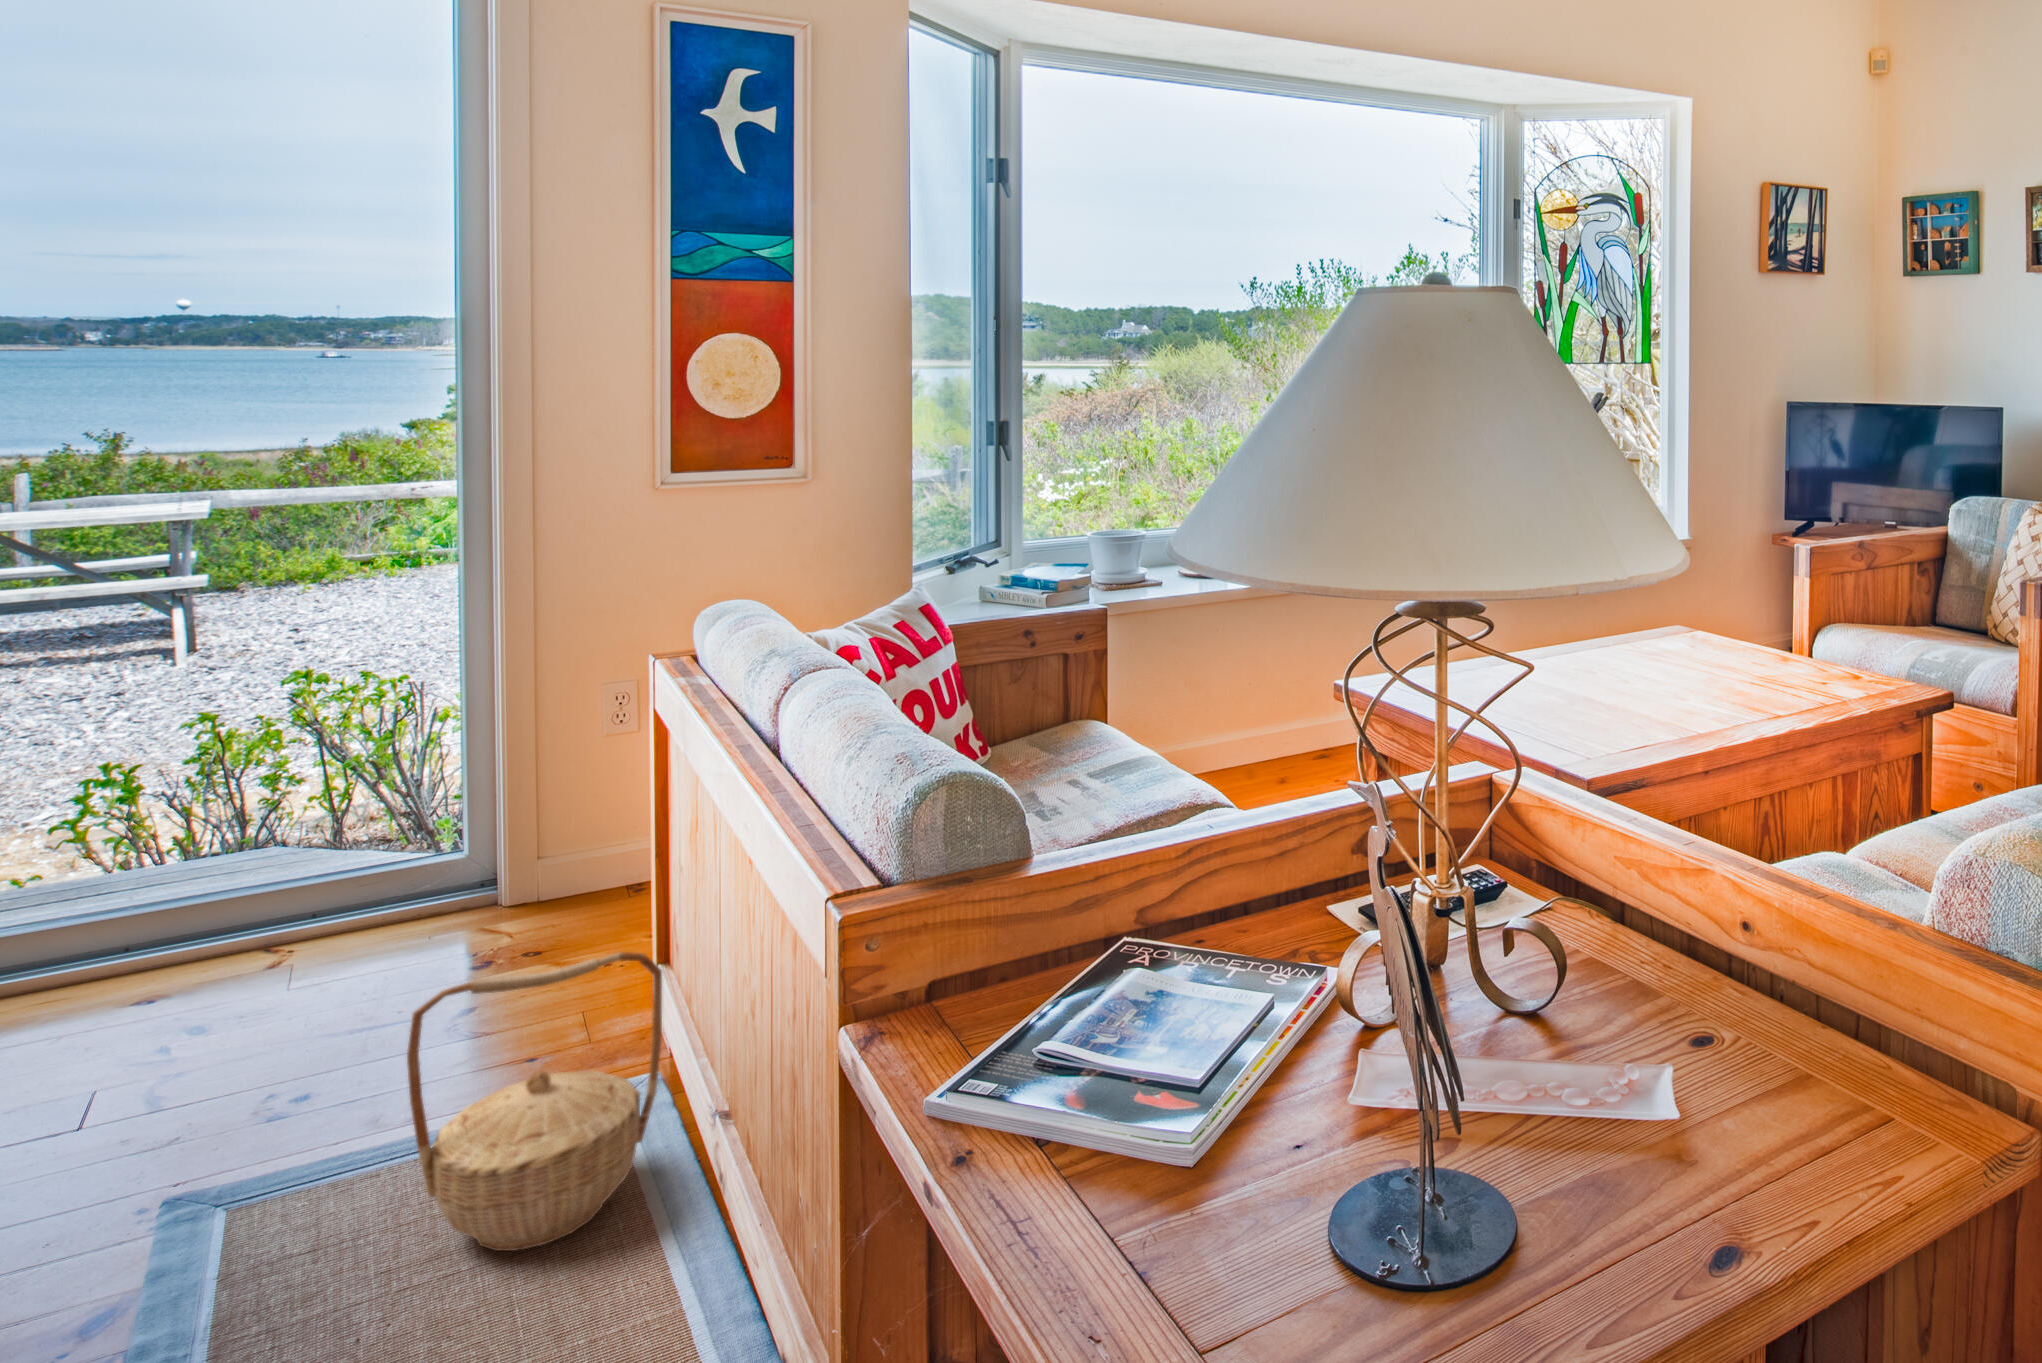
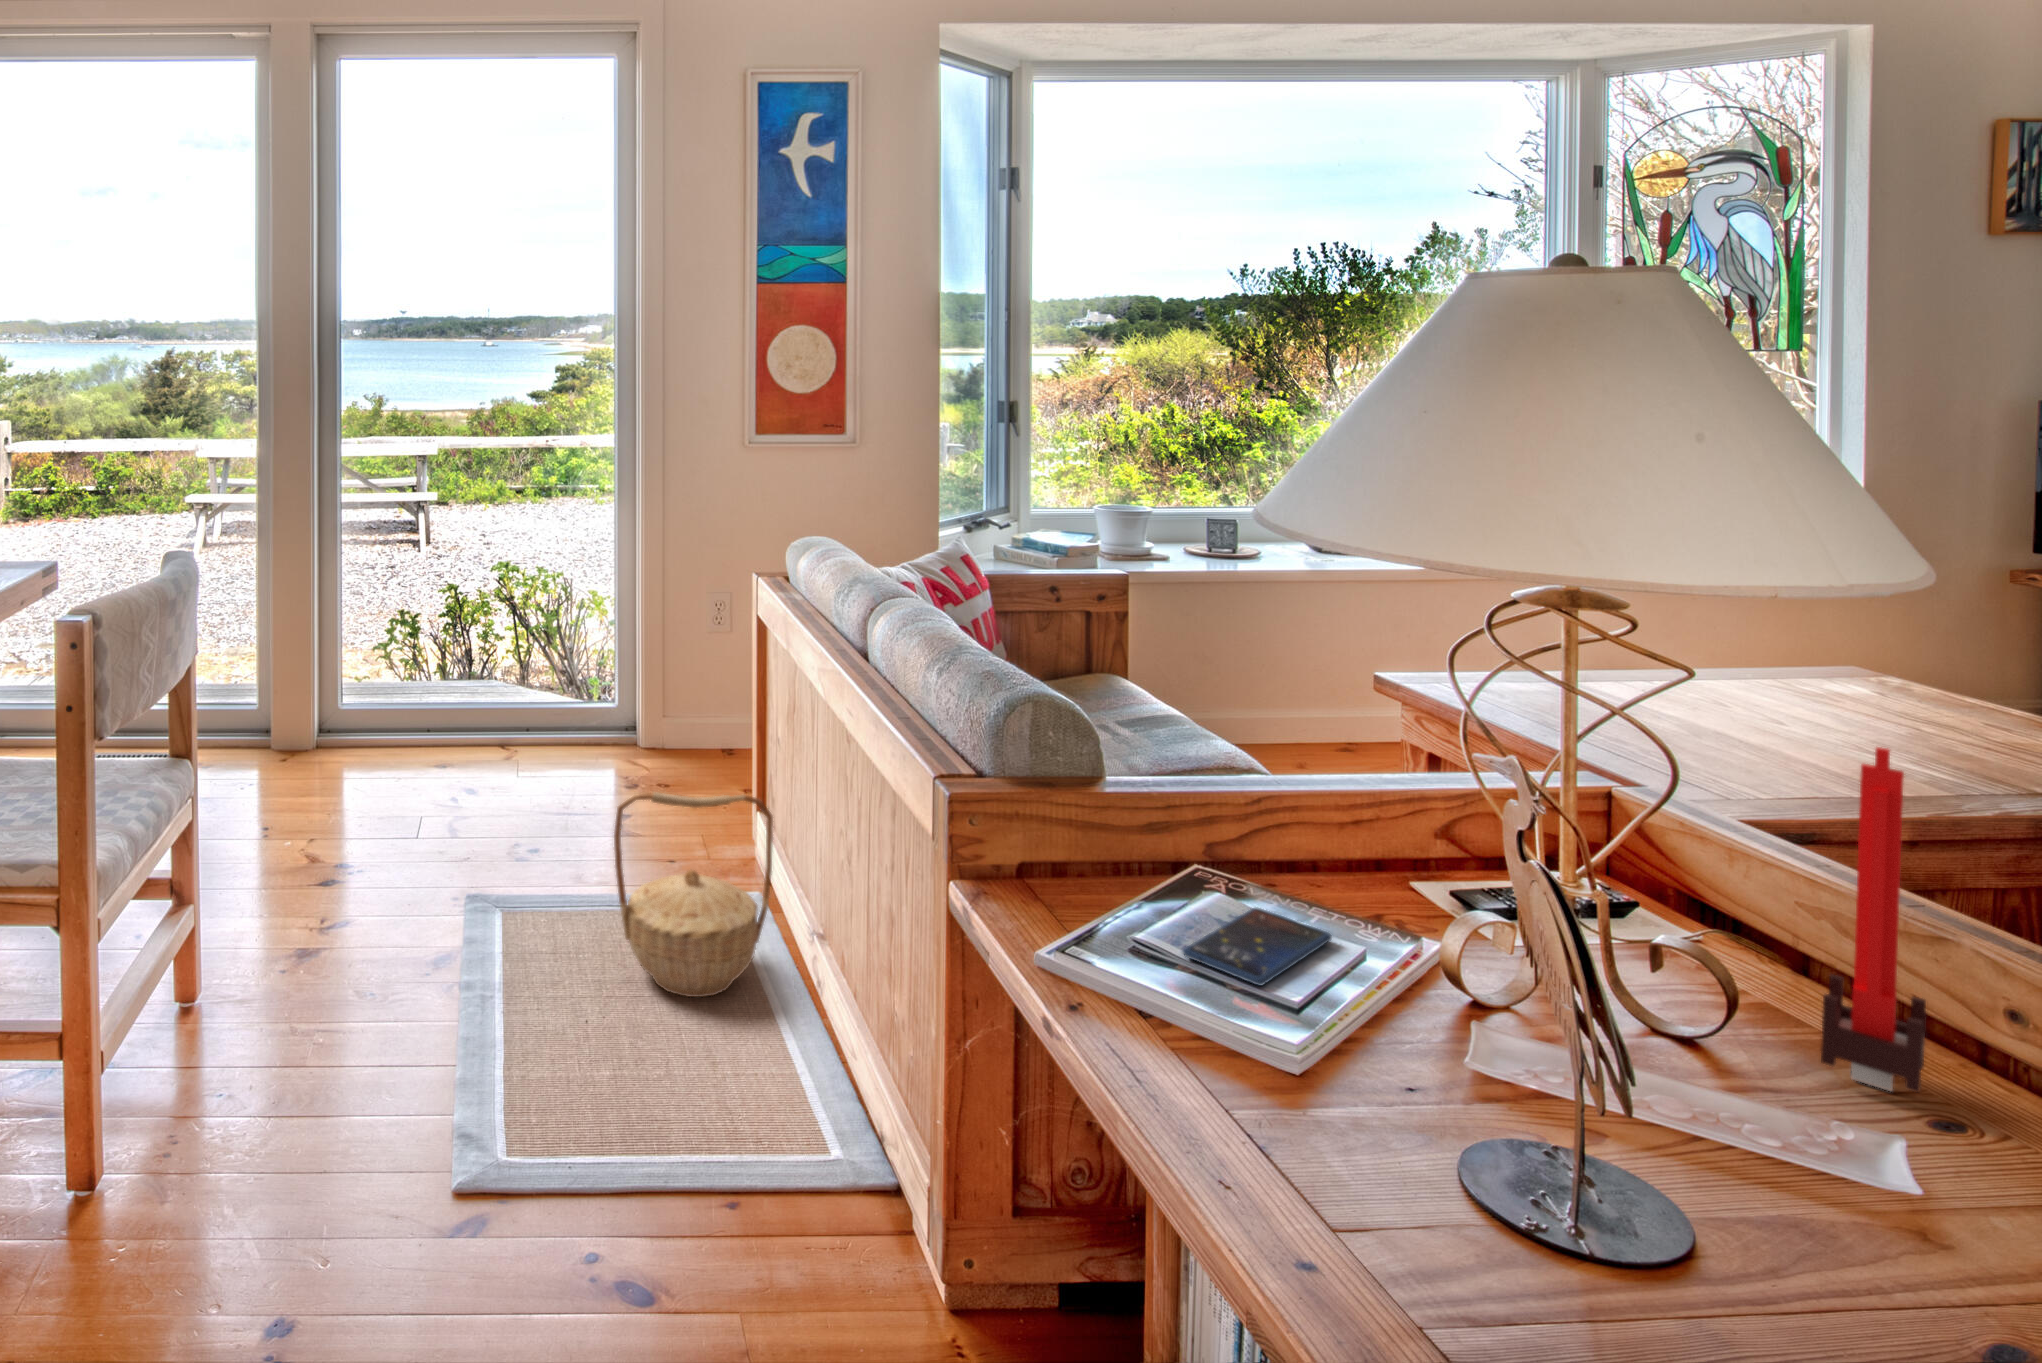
candle: none [1619,716,1686,1017] -> present [1821,747,1926,1093]
smartphone: none [1088,977,1244,1075] -> present [1183,908,1332,986]

